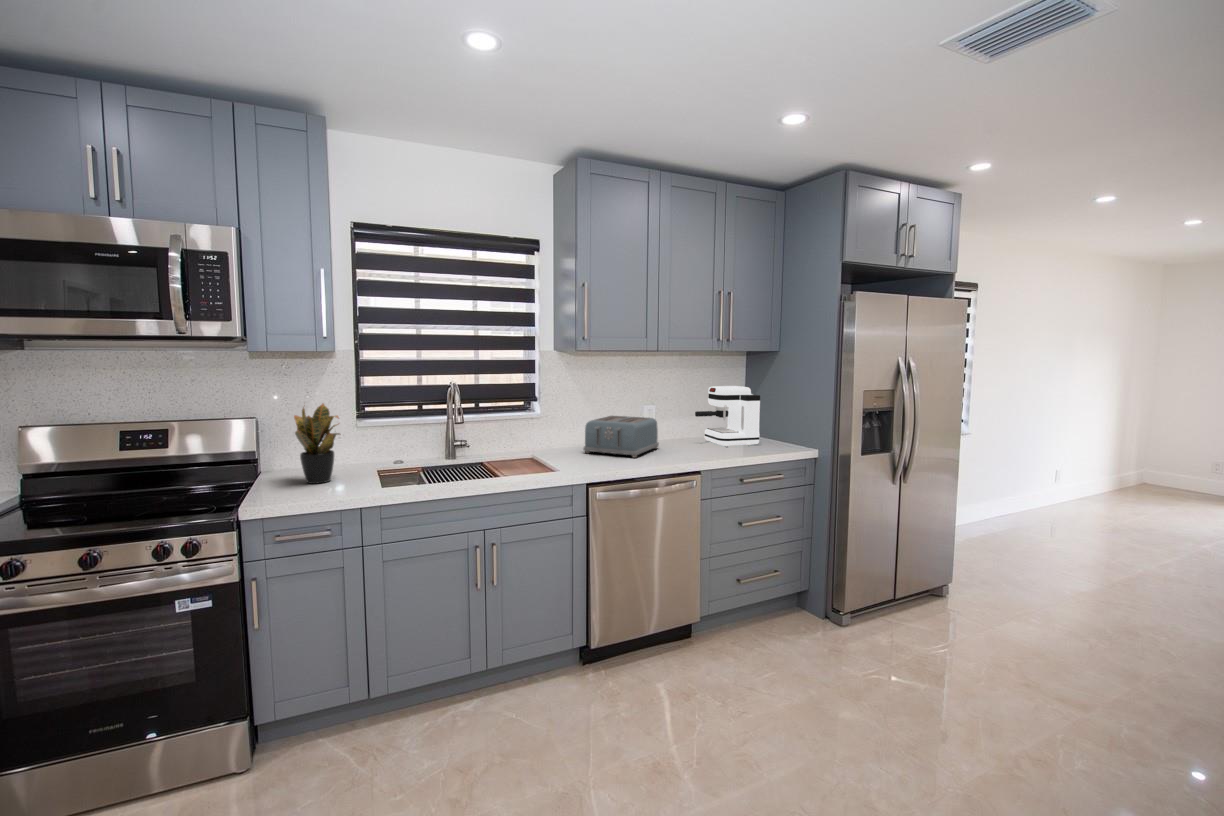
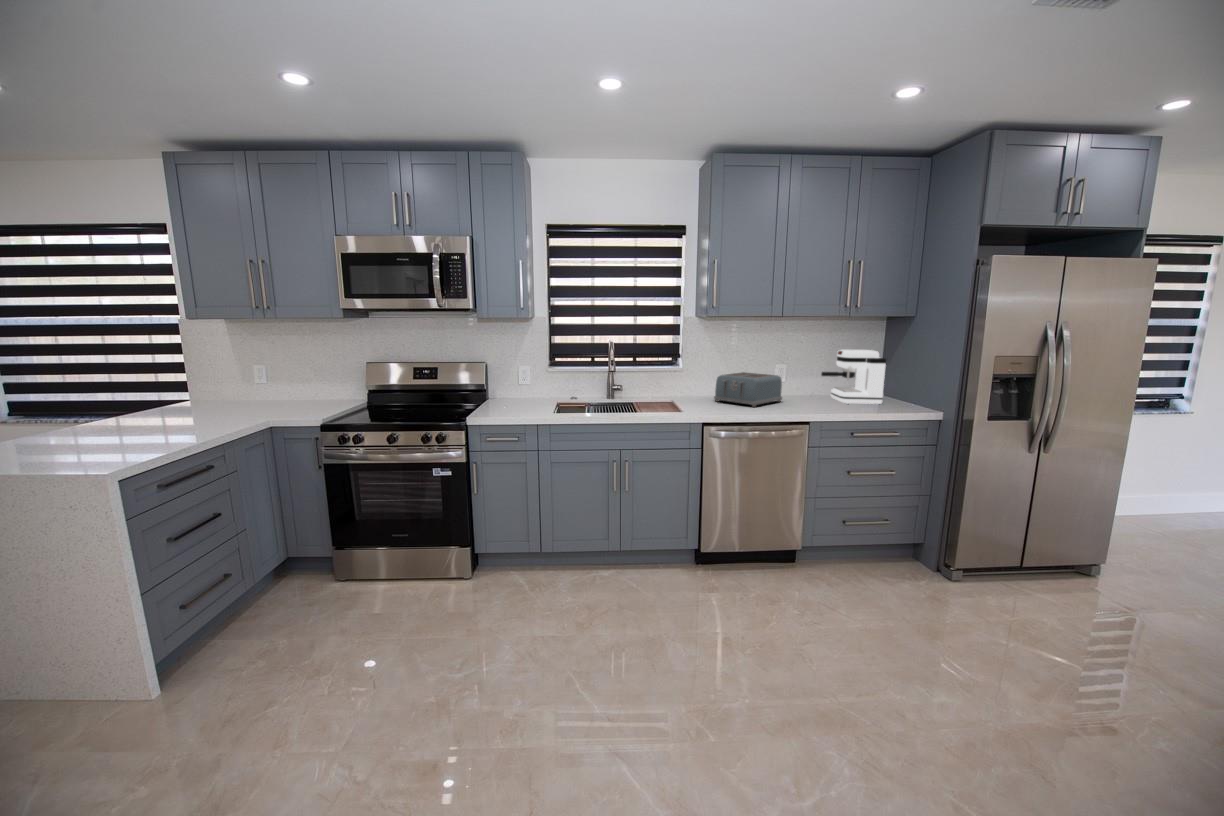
potted plant: present [294,404,341,484] -> none [501,348,539,407]

